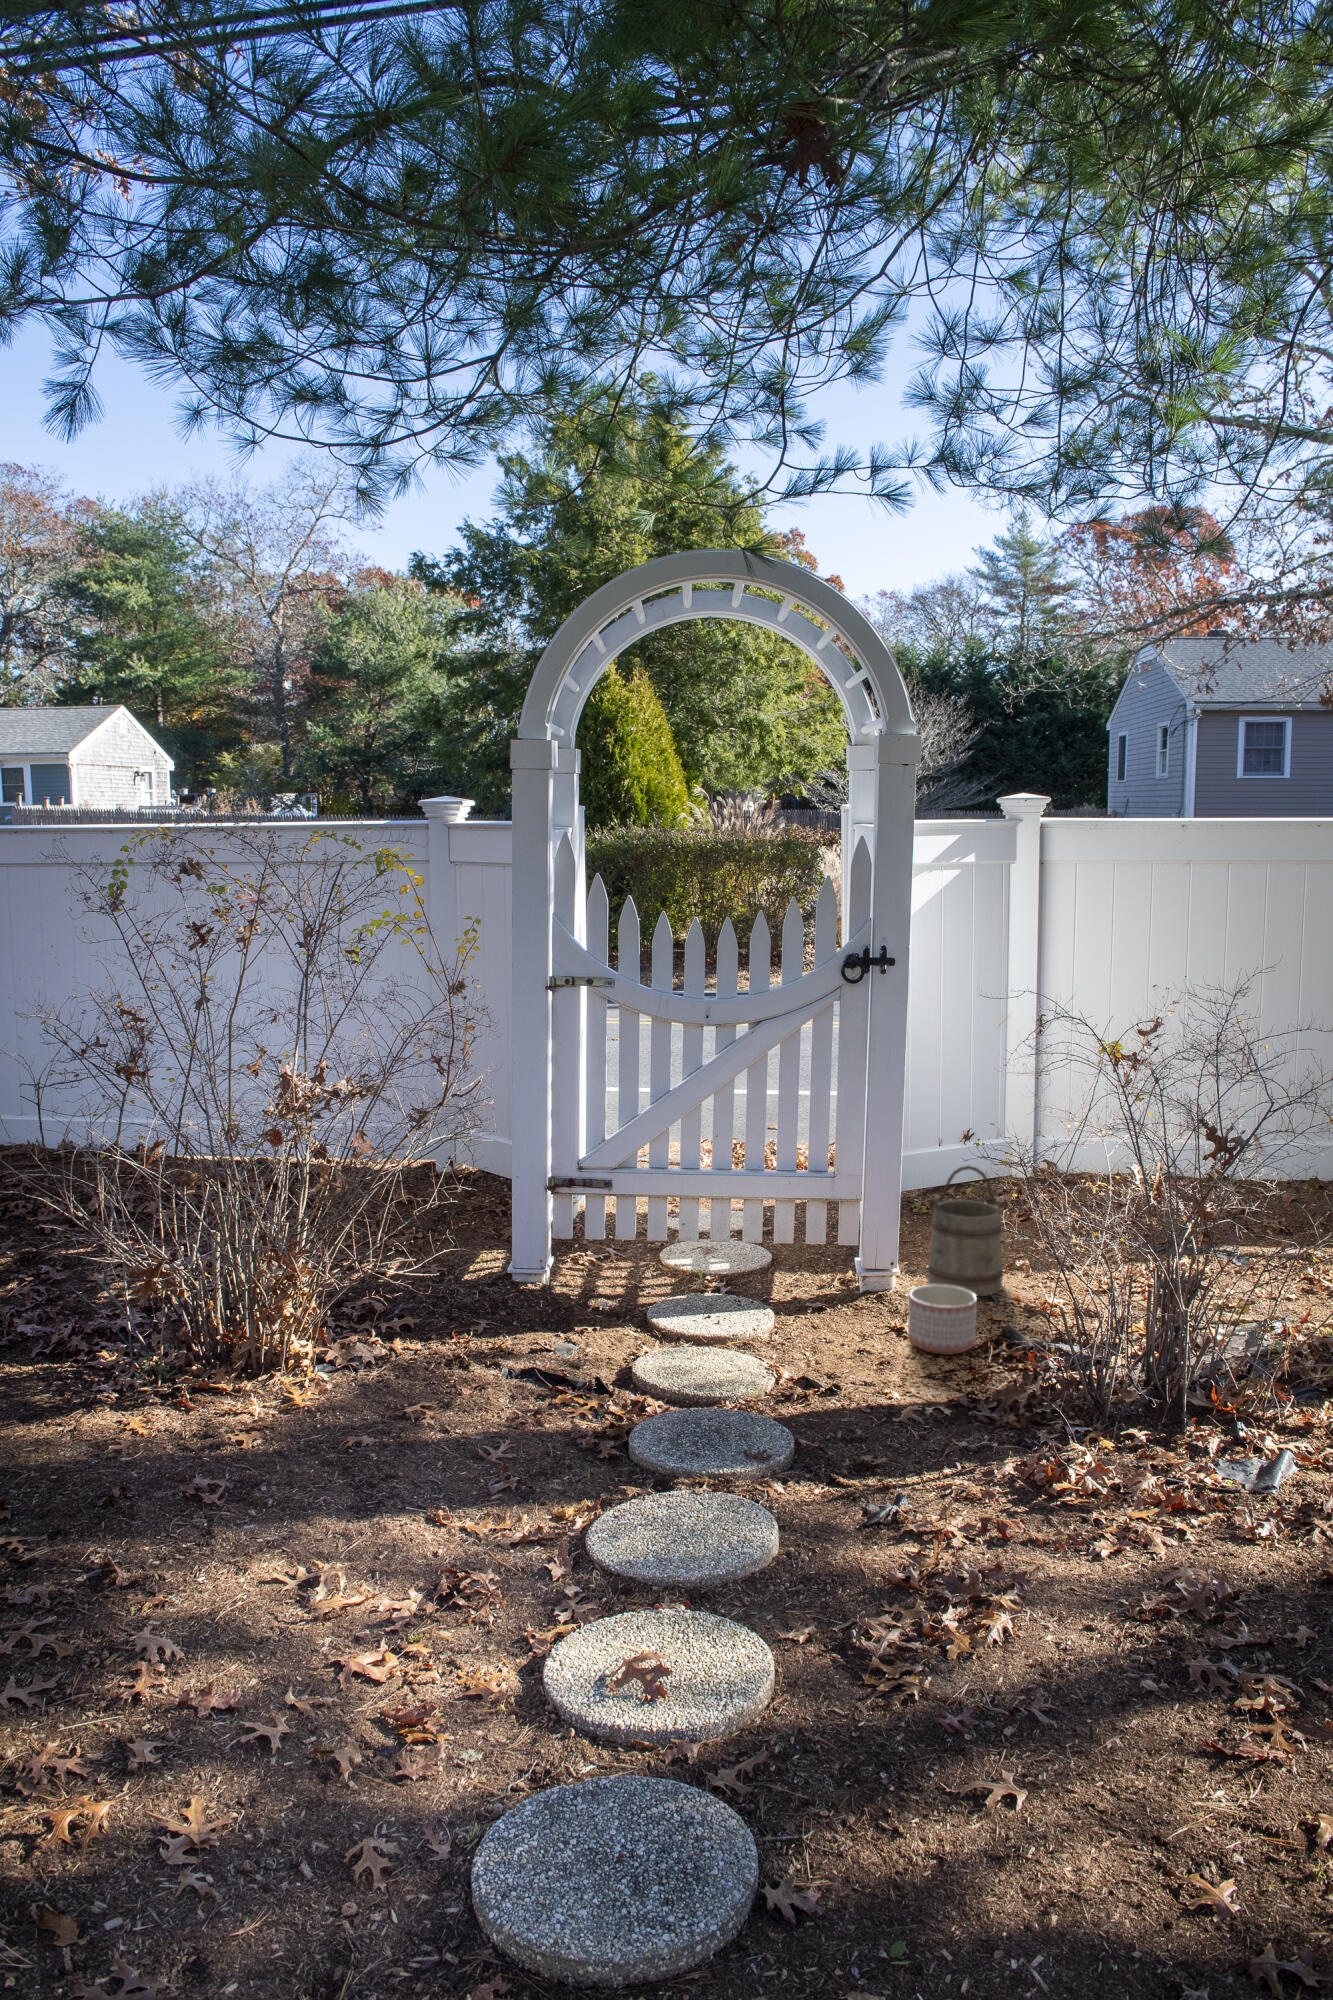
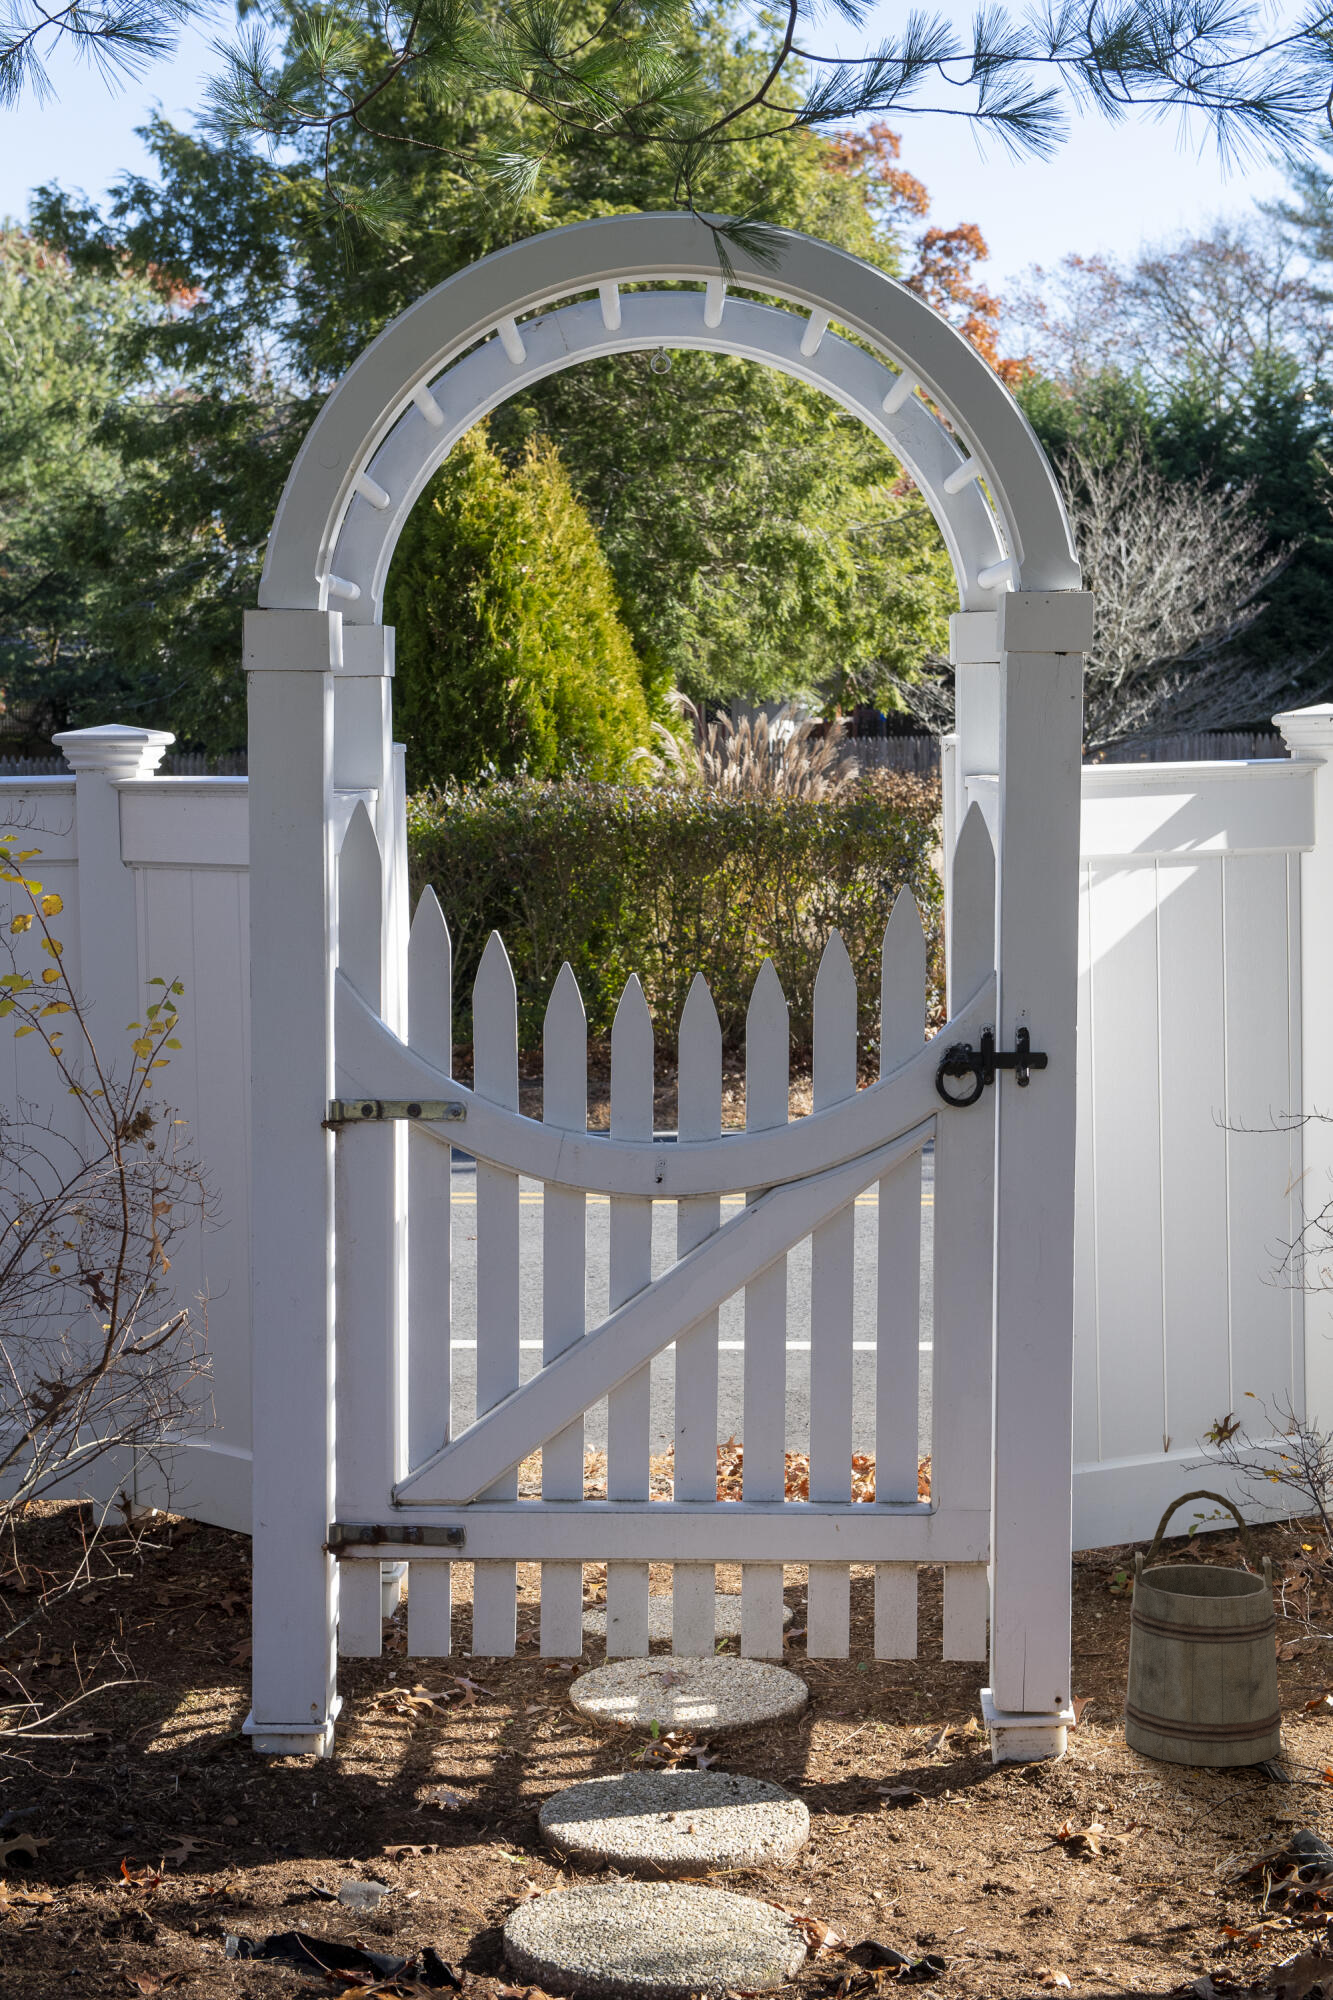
planter: present [908,1285,977,1355] -> none [1098,1739,1243,1892]

